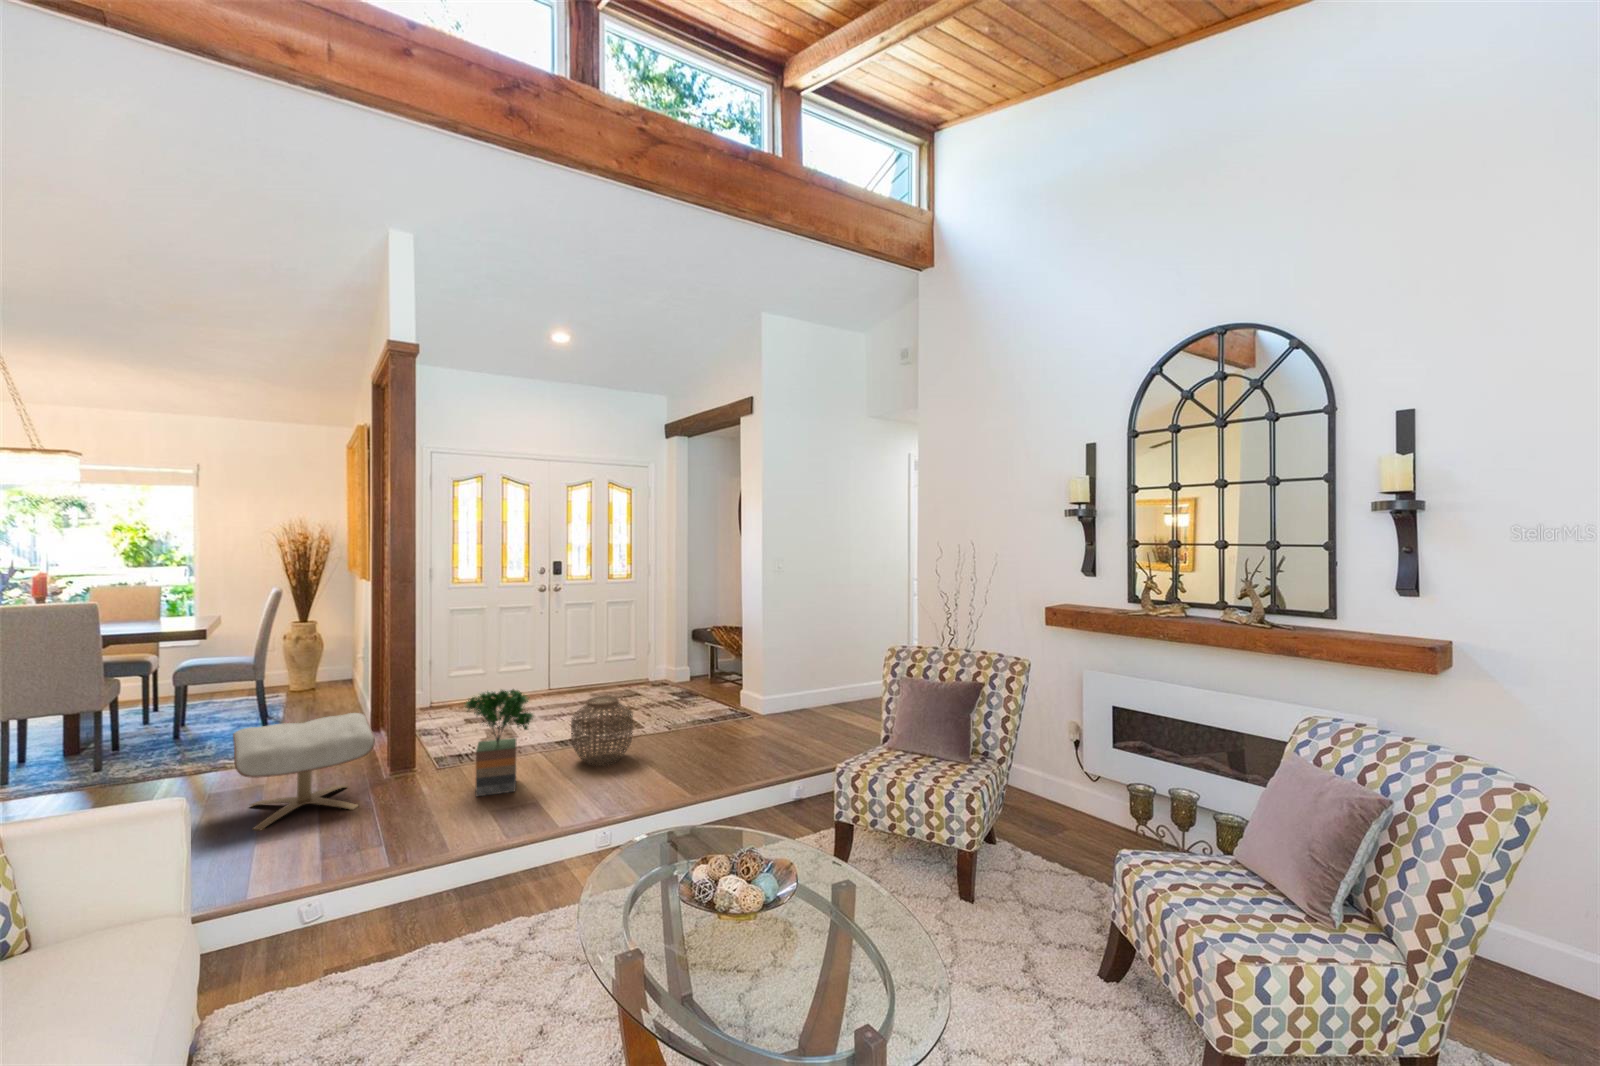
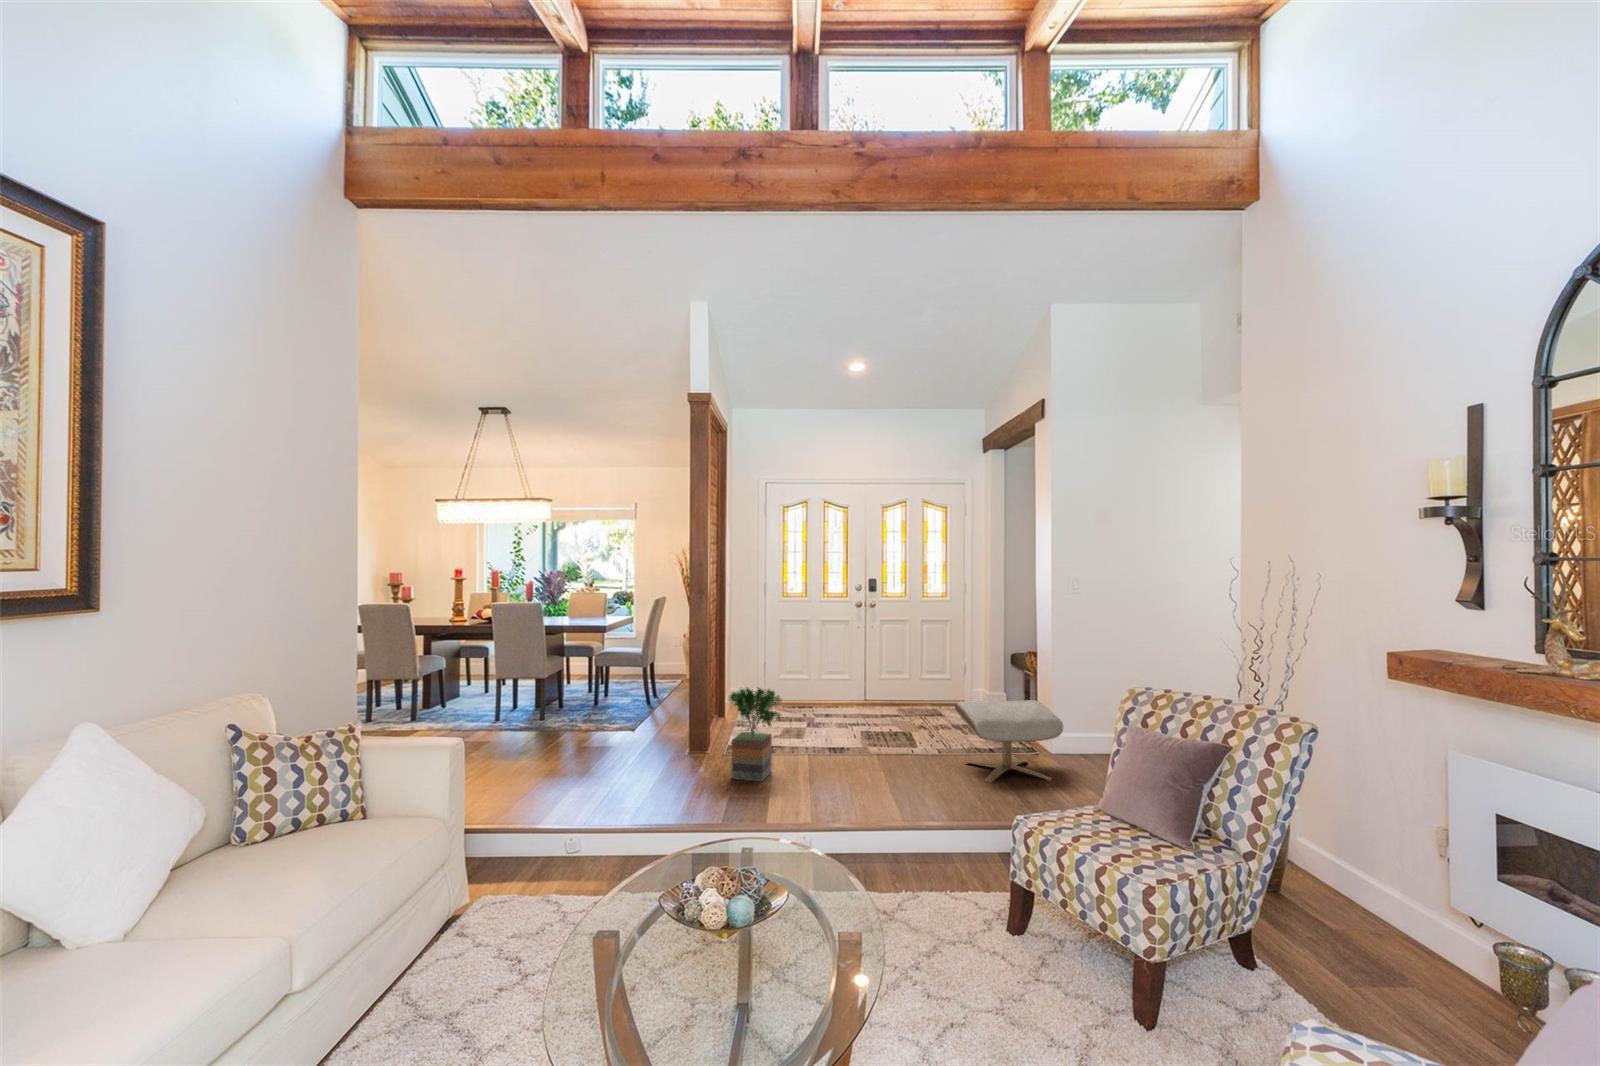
woven basket: present [571,696,633,766] -> none [824,707,881,775]
ottoman: present [233,713,375,830] -> present [955,700,1063,782]

